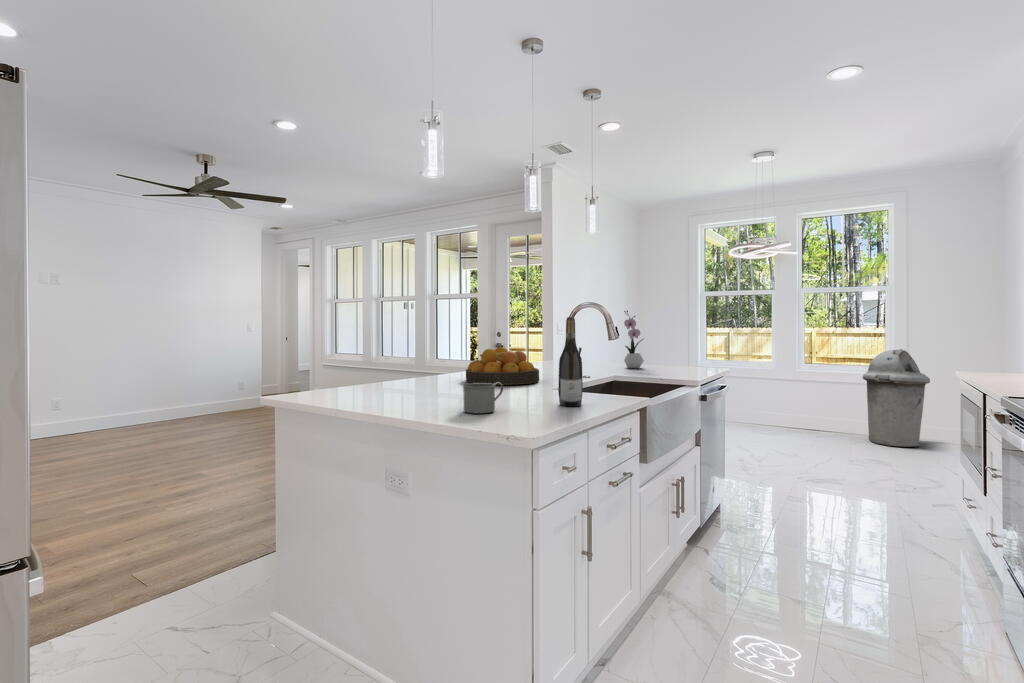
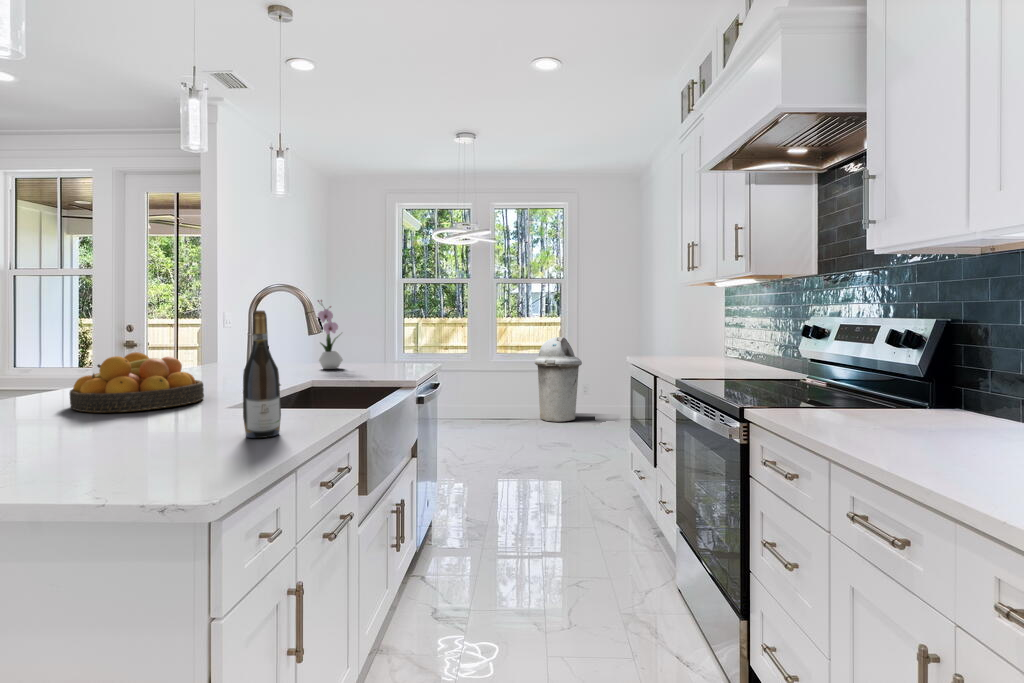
mug: present [463,382,503,413] -> none [61,416,147,475]

